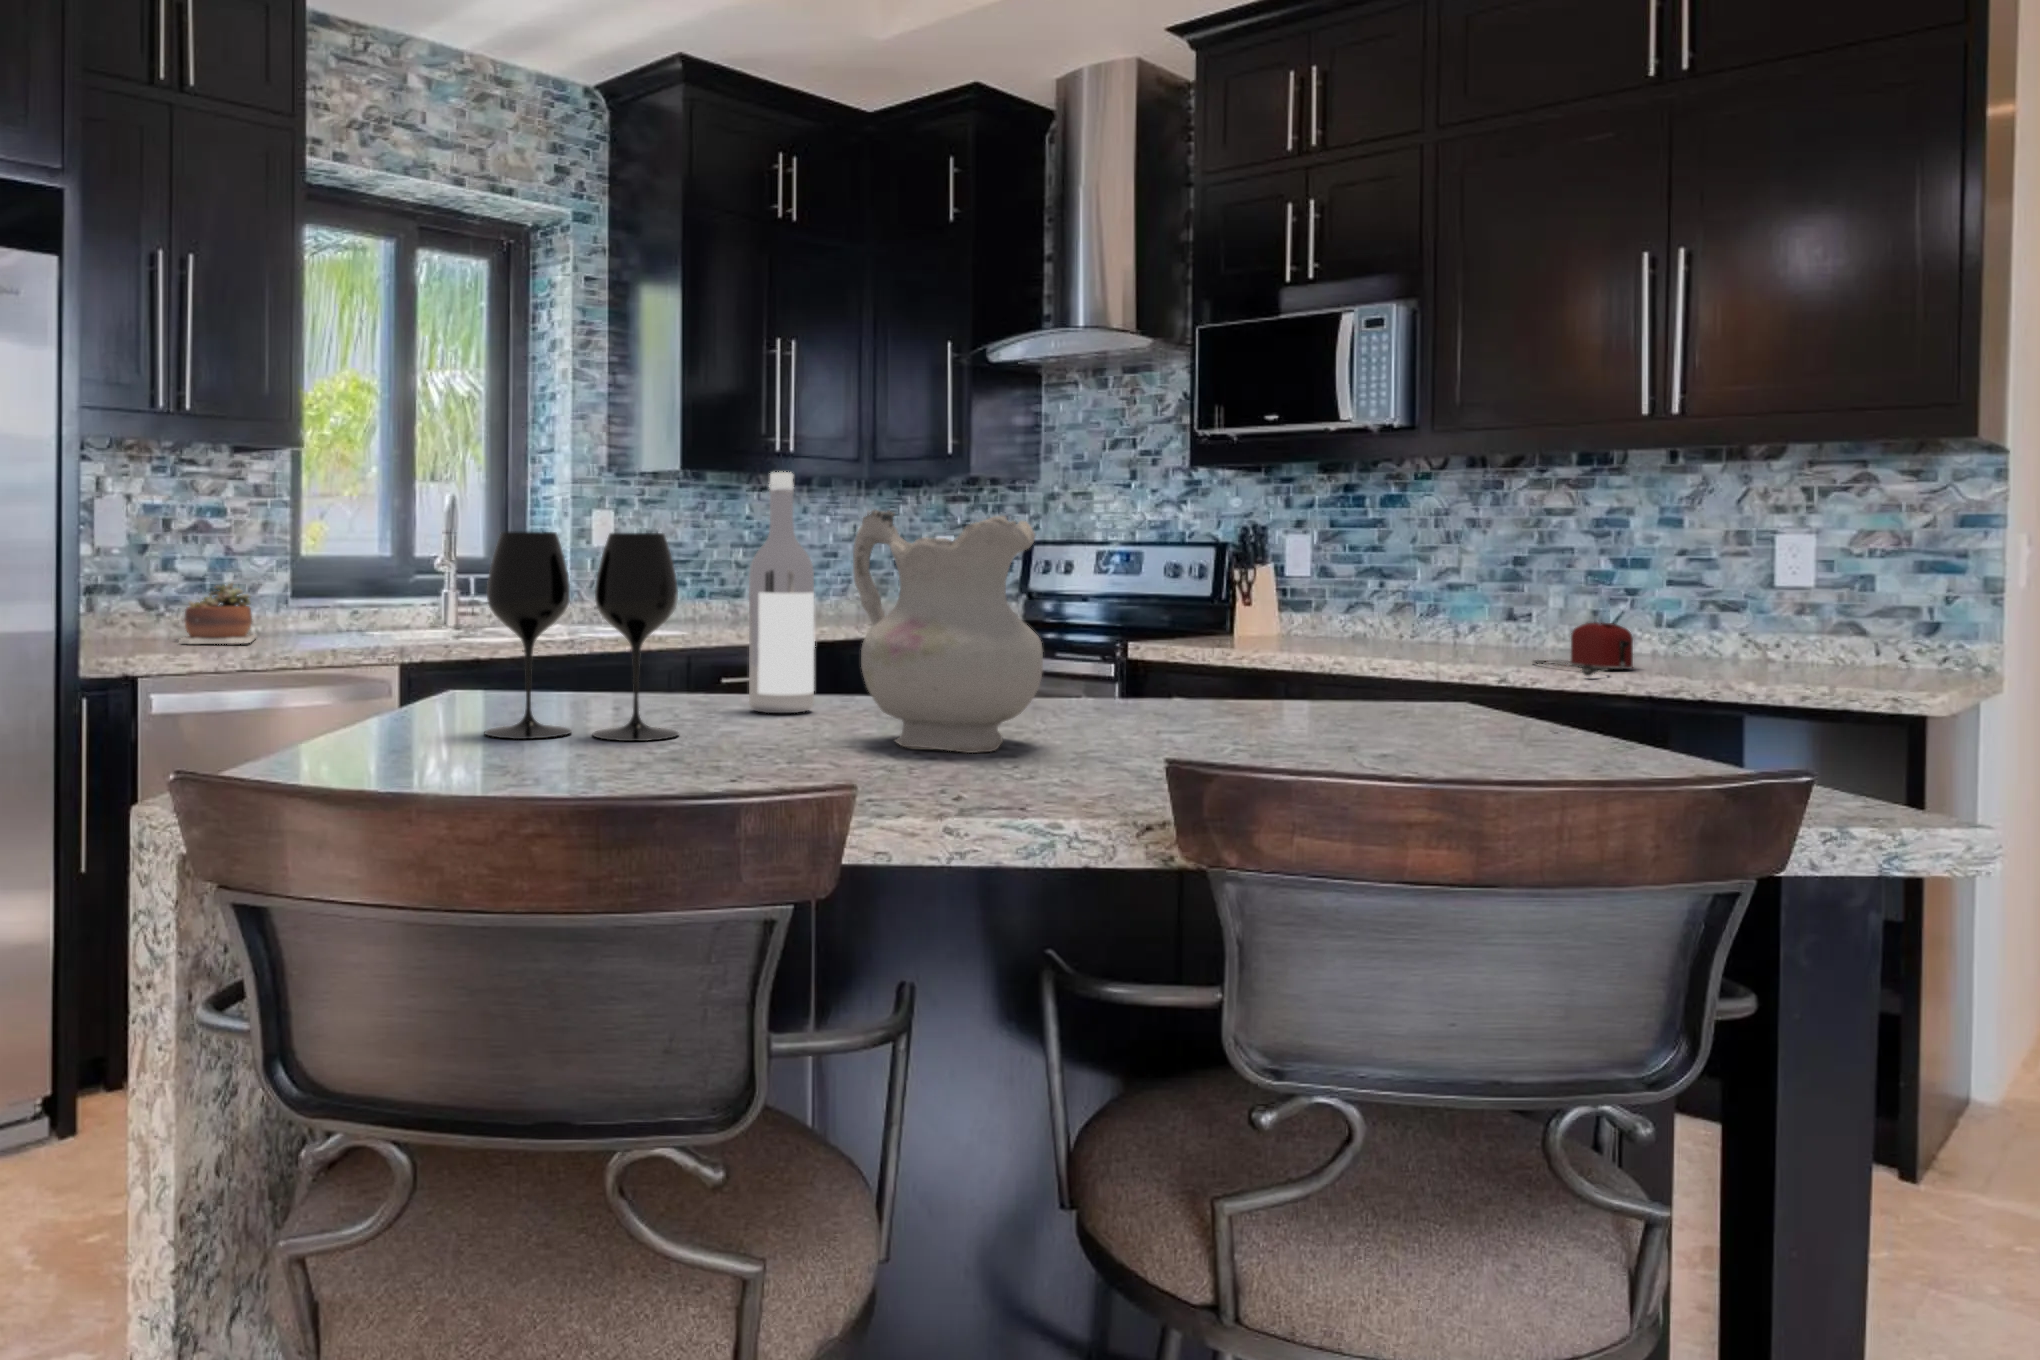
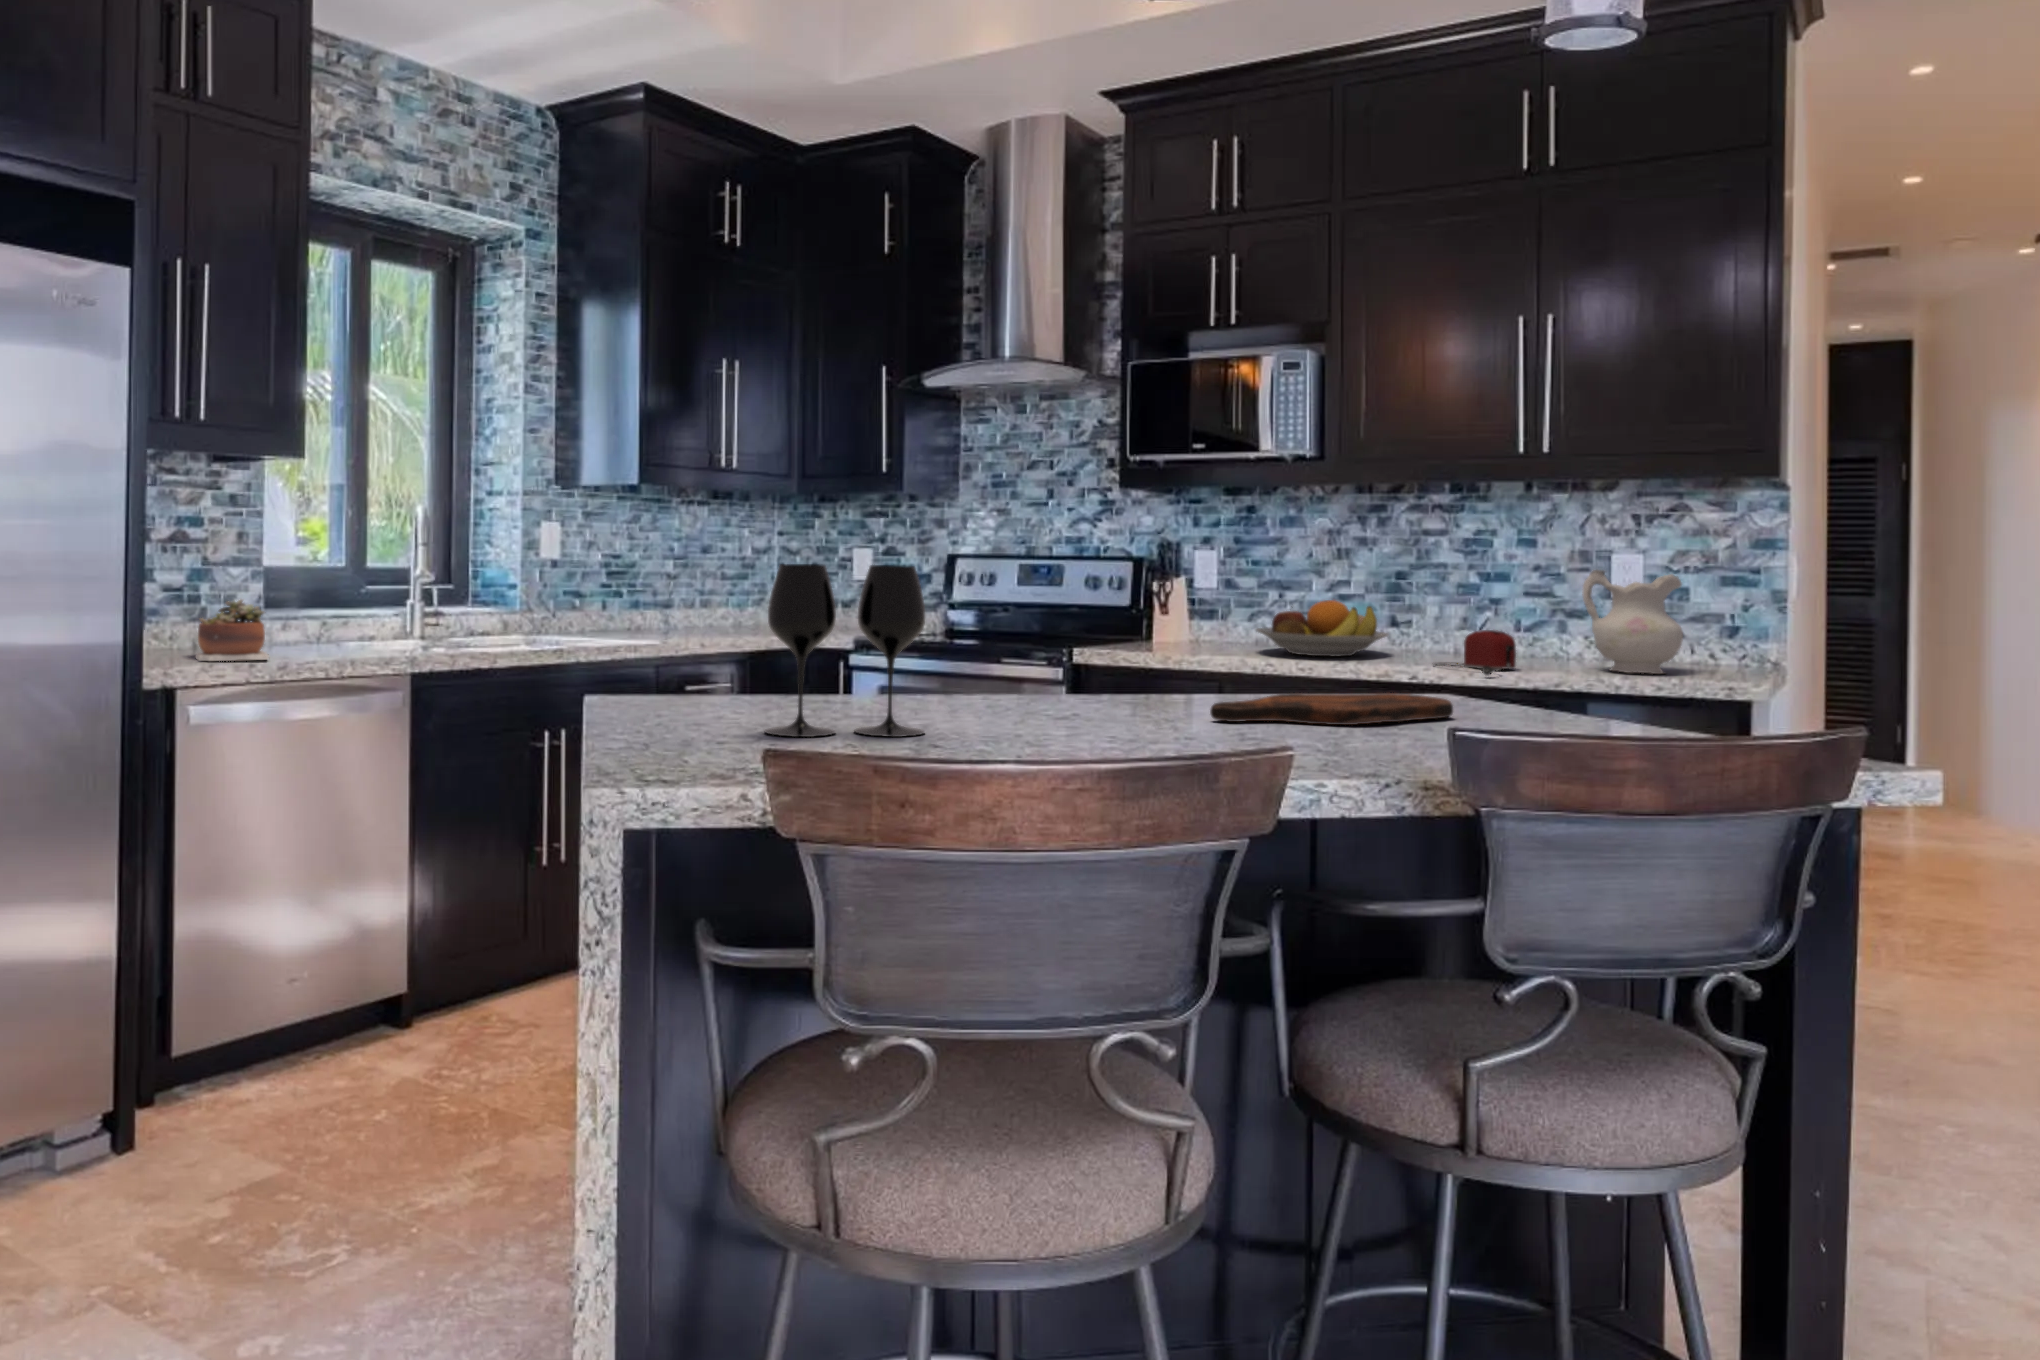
wine bottle: present [749,472,815,713] -> none [928,512,982,714]
ceramic pitcher: present [853,510,1043,753] -> present [1582,570,1683,674]
fruit bowl: none [1331,588,1489,652] -> present [1256,600,1388,656]
cutting board: none [1075,697,1412,737] -> present [1210,693,1453,725]

